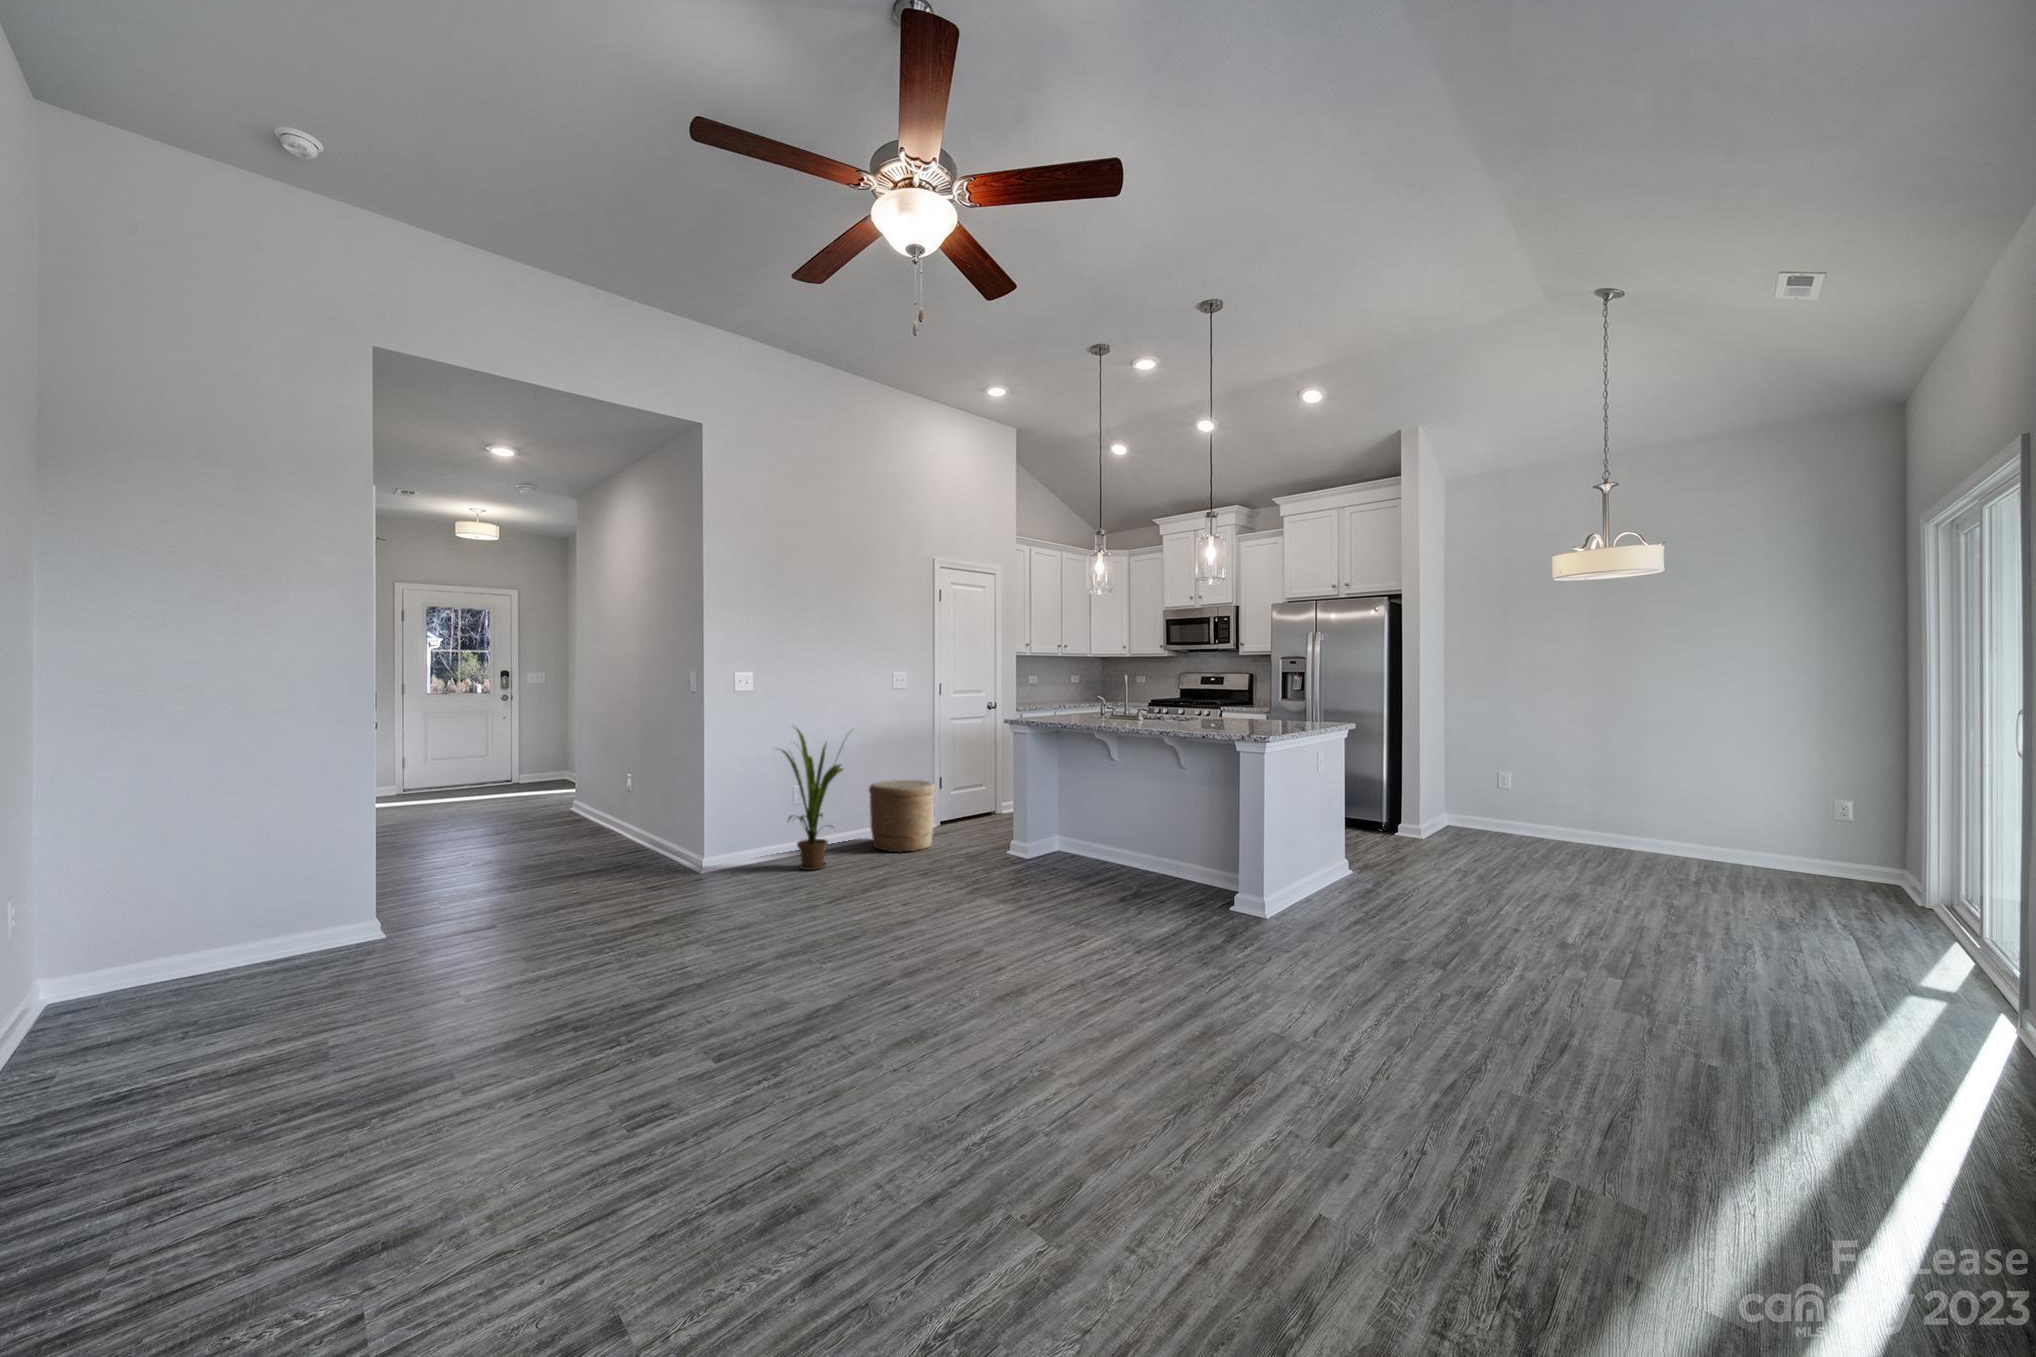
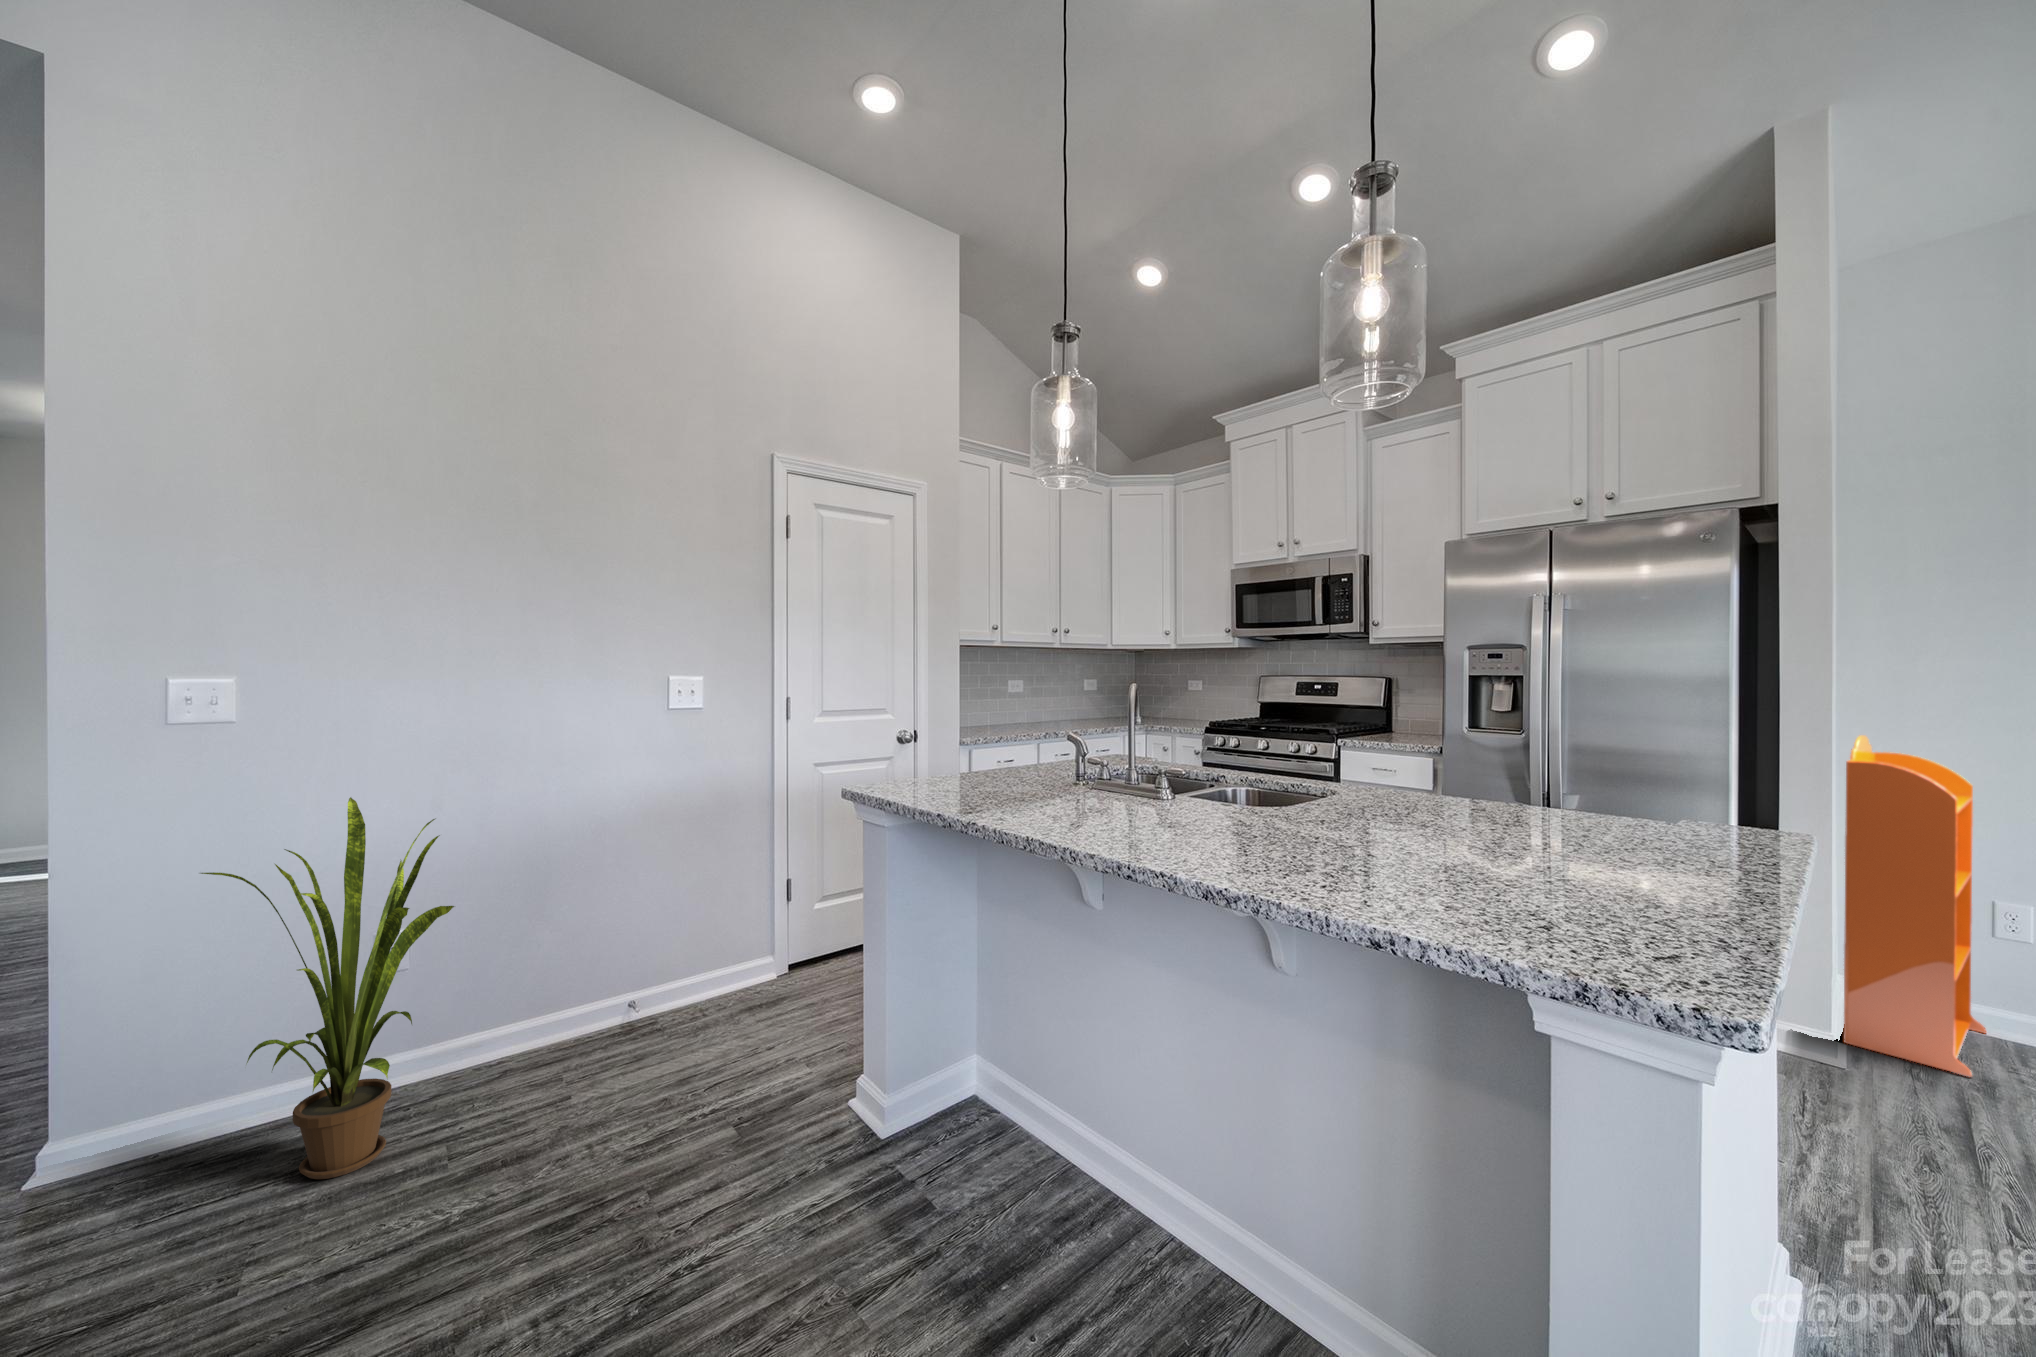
bookcase: none [1432,698,1497,841] -> present [1844,735,1986,1077]
woven basket: present [869,780,935,852] -> none [572,900,729,1086]

